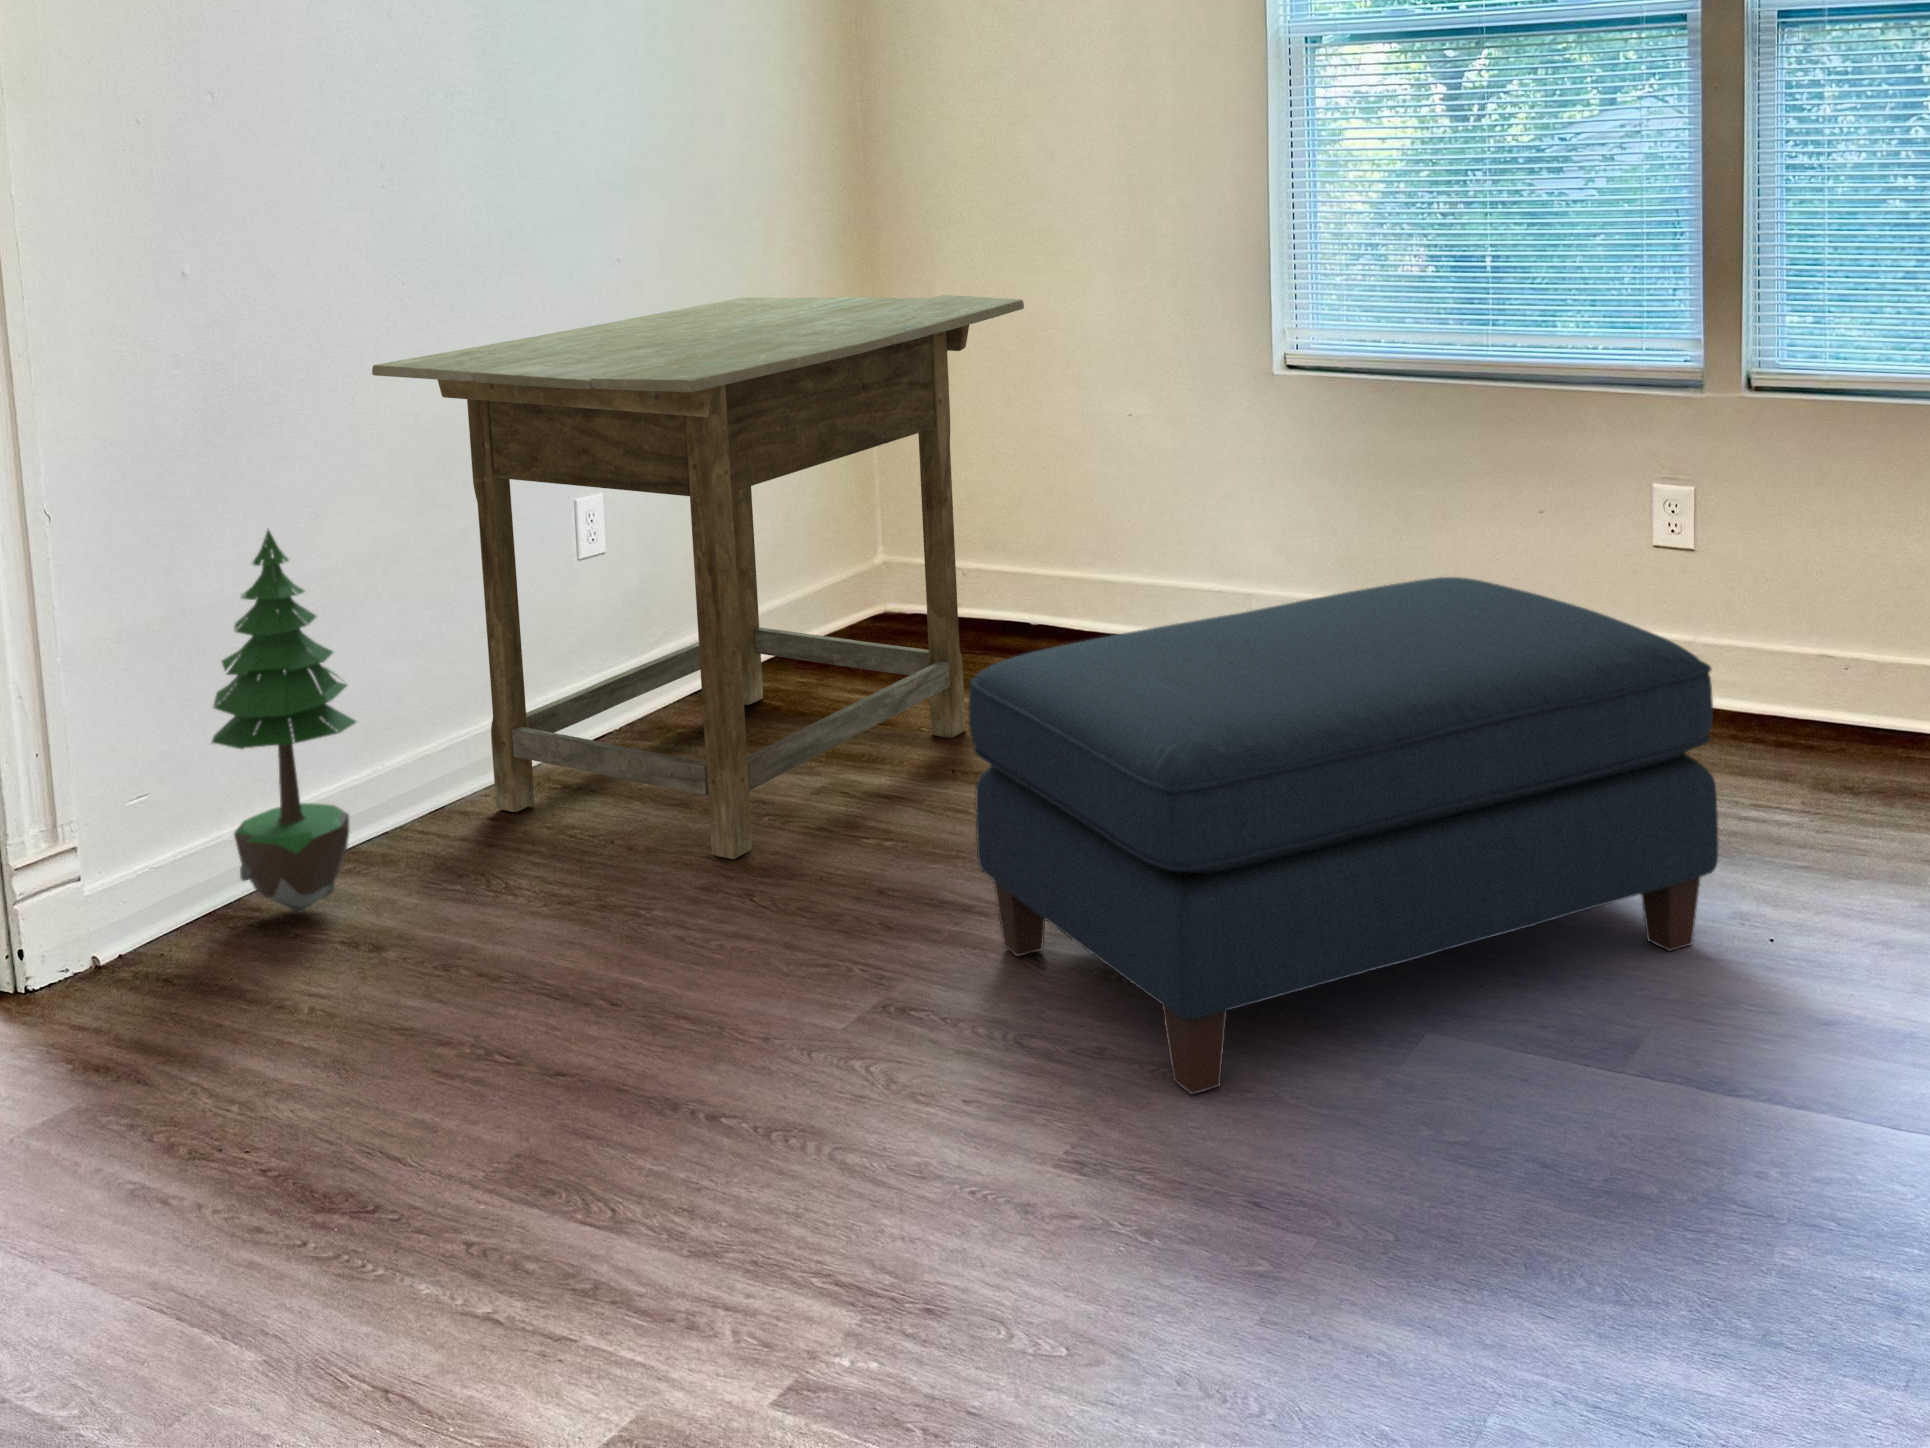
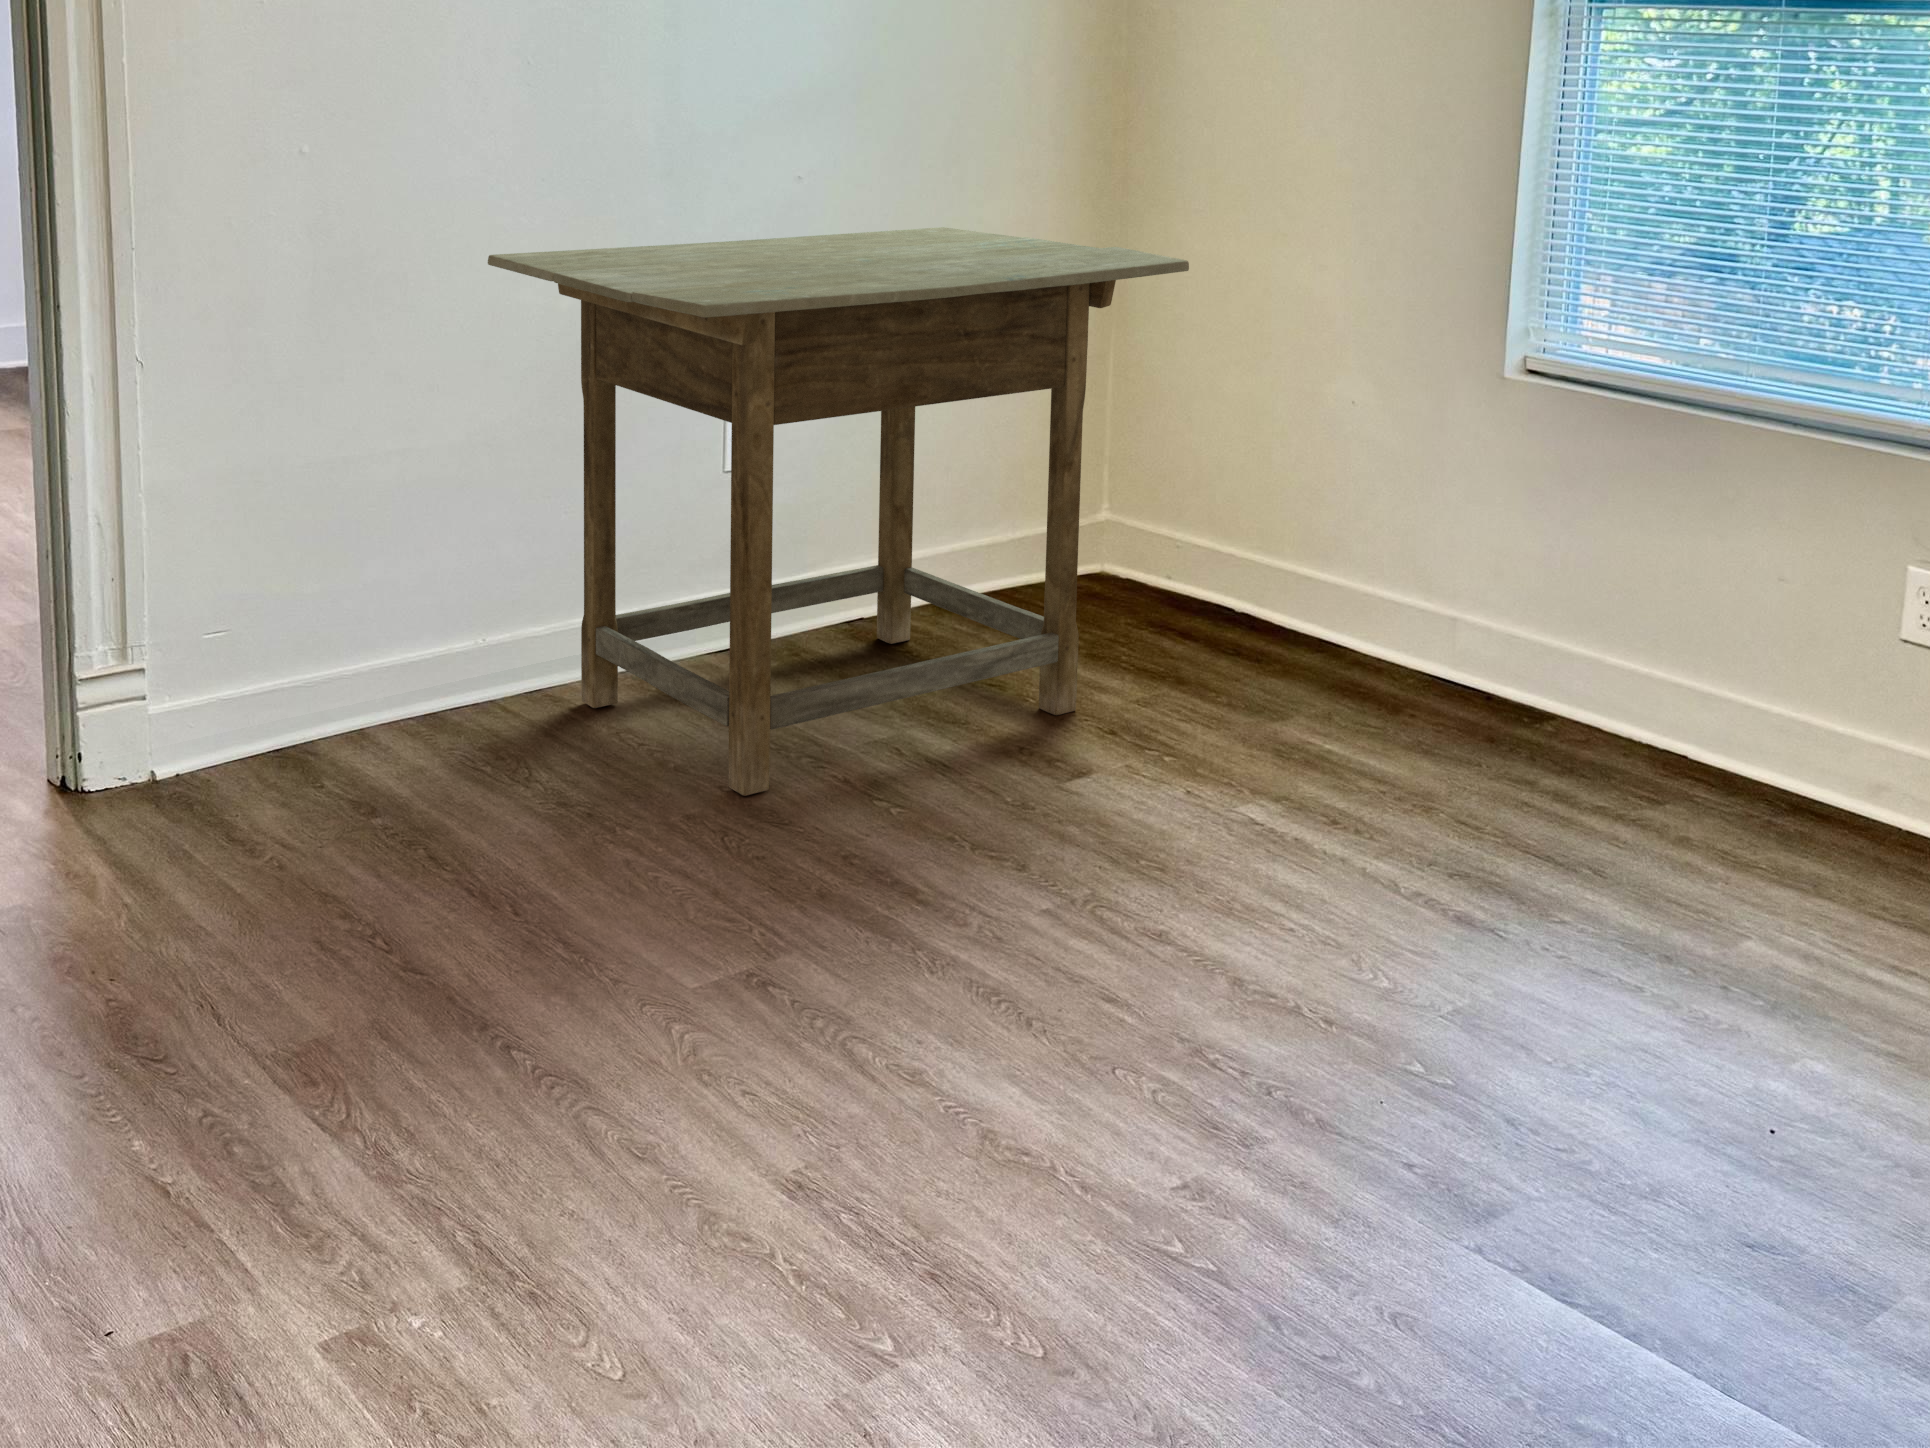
potted tree: present [212,530,356,913] -> none [265,398,404,765]
ottoman: present [969,577,1718,1094] -> none [895,634,1733,1148]

